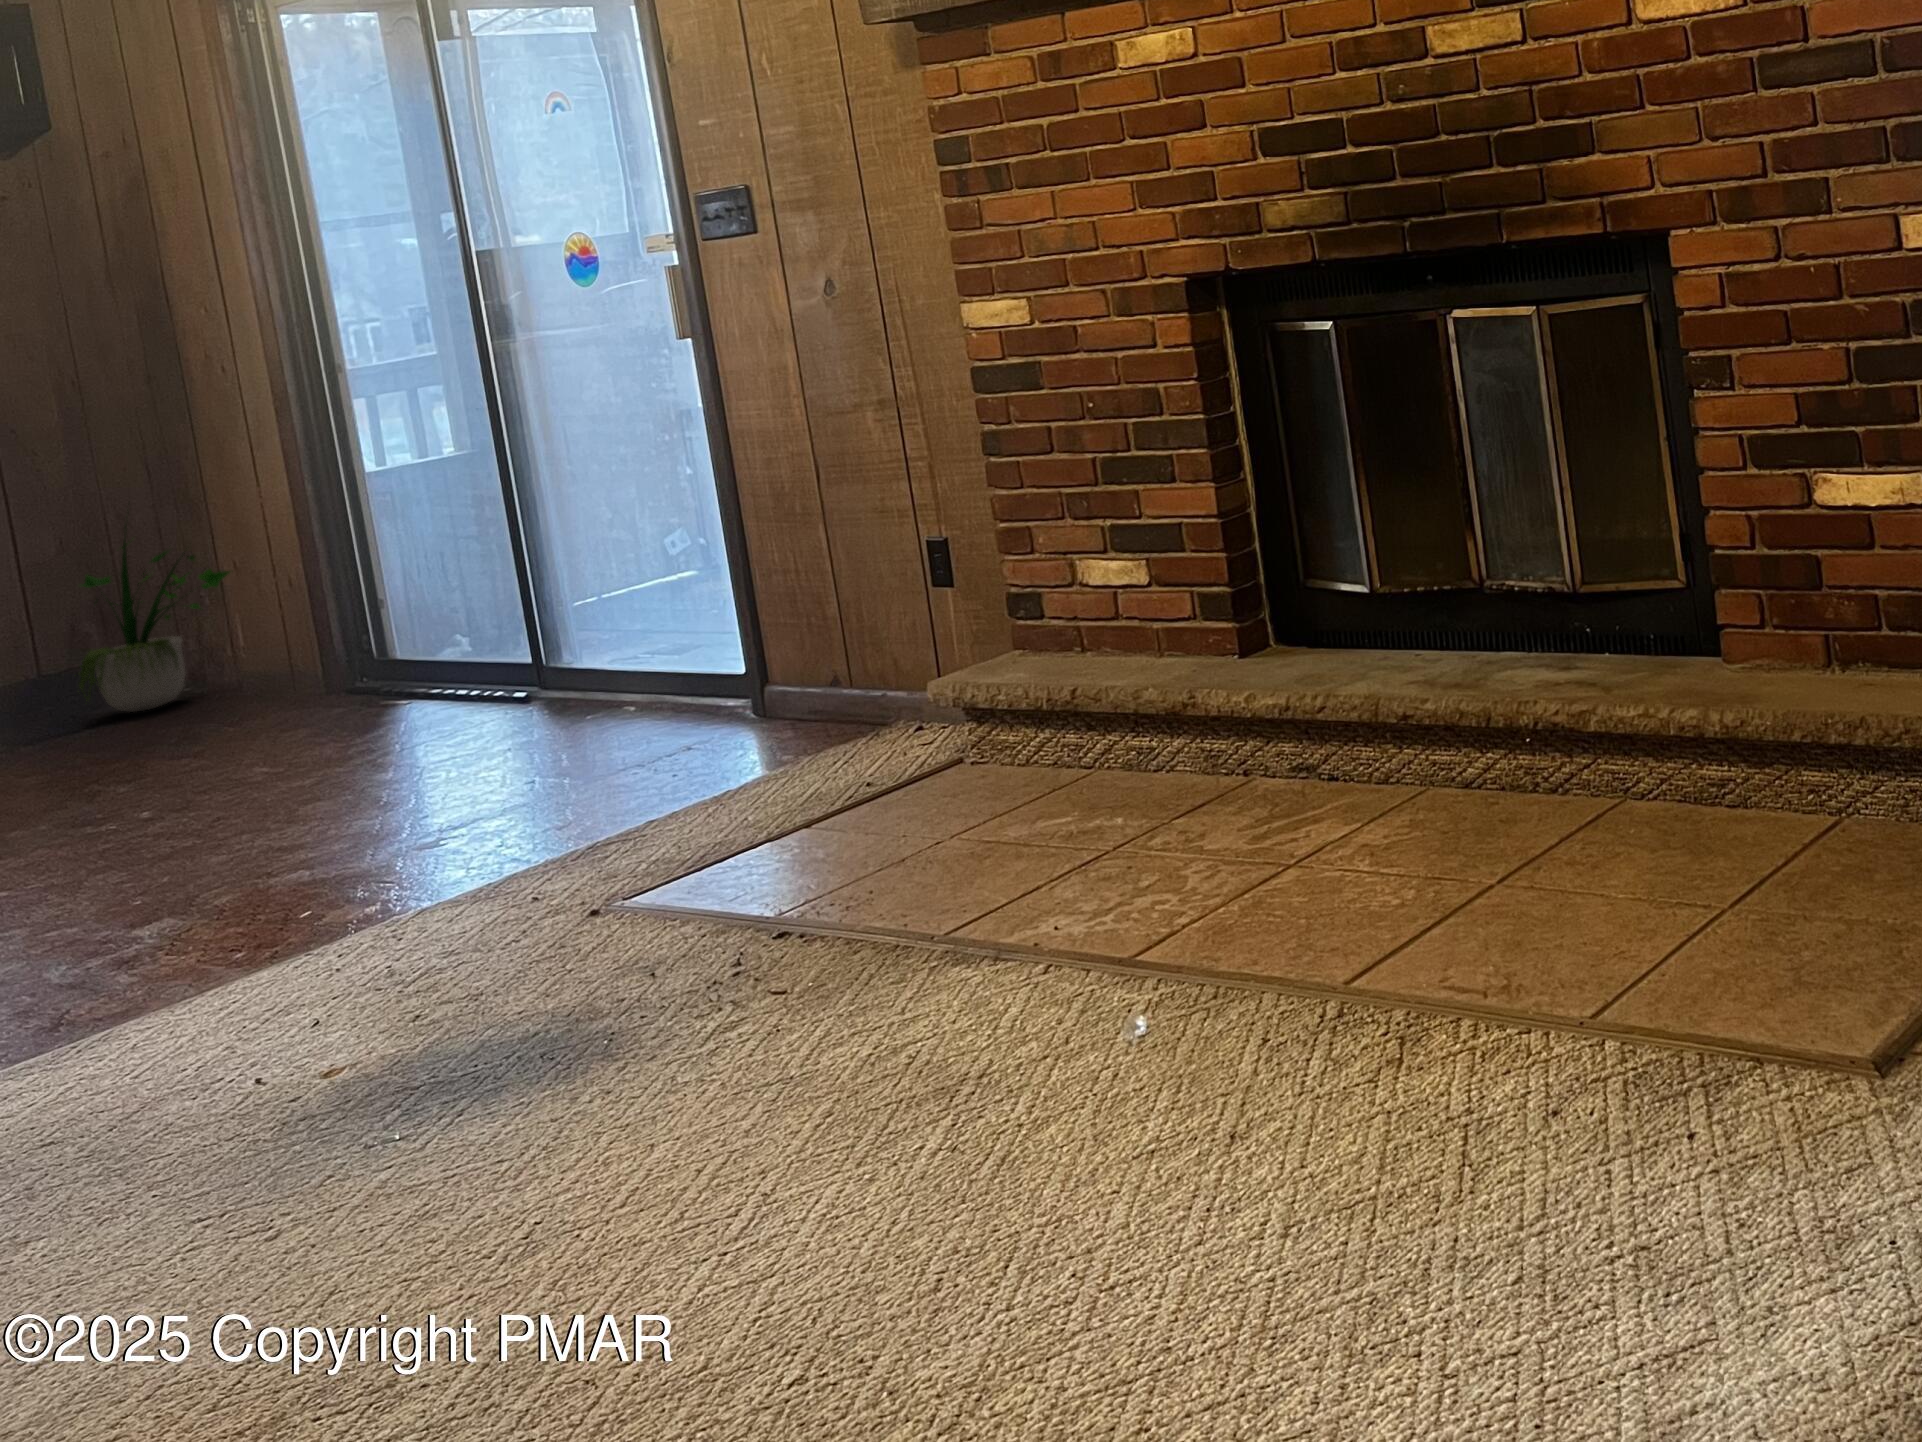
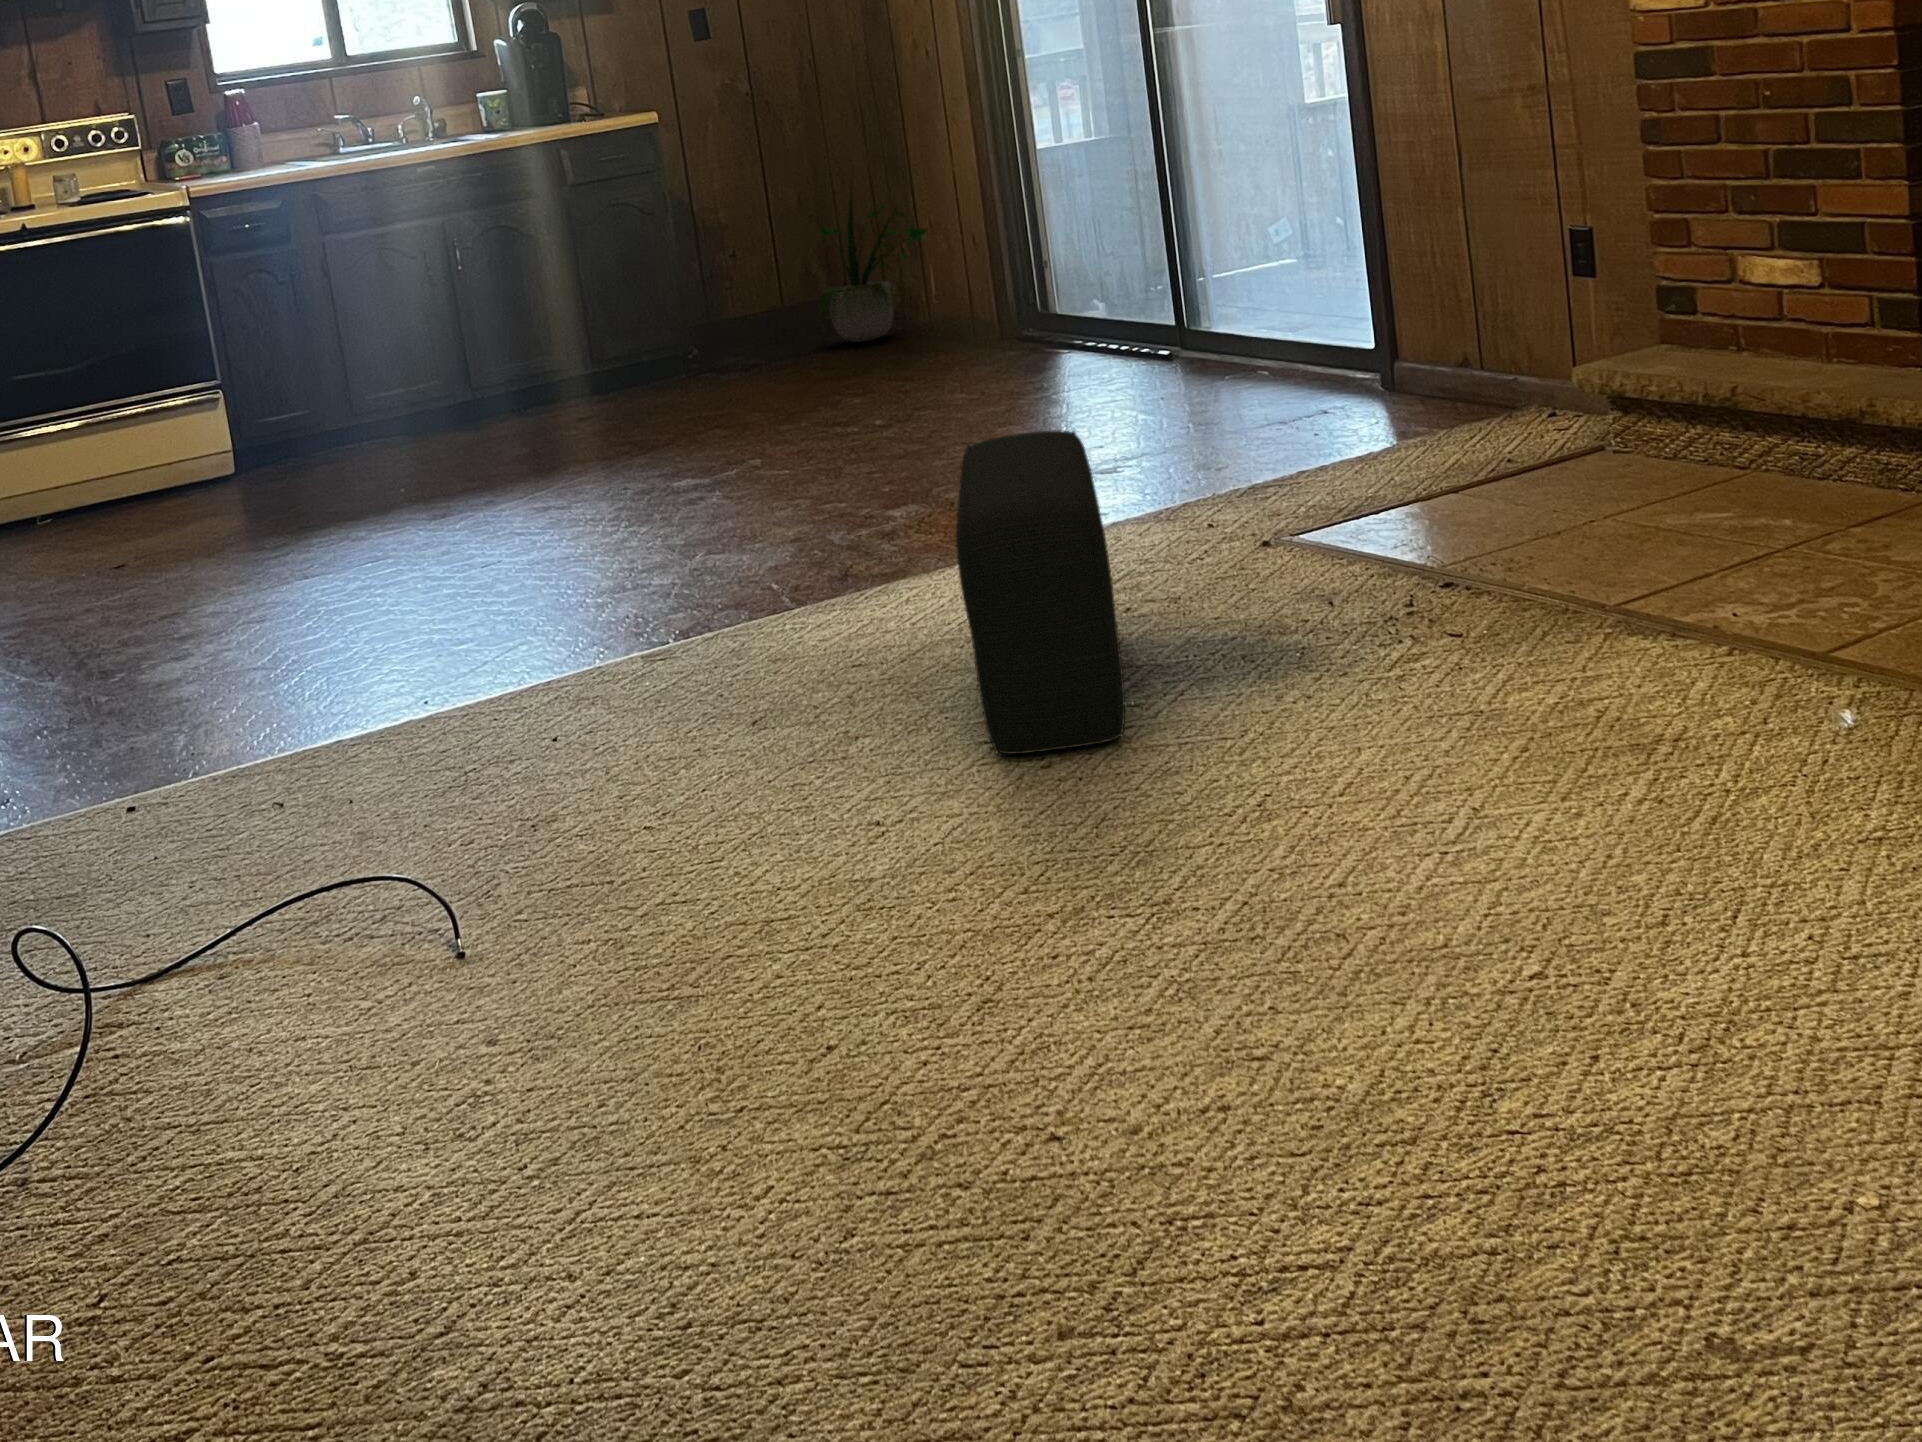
pouf: none [147,822,381,1237] -> present [956,431,1125,754]

